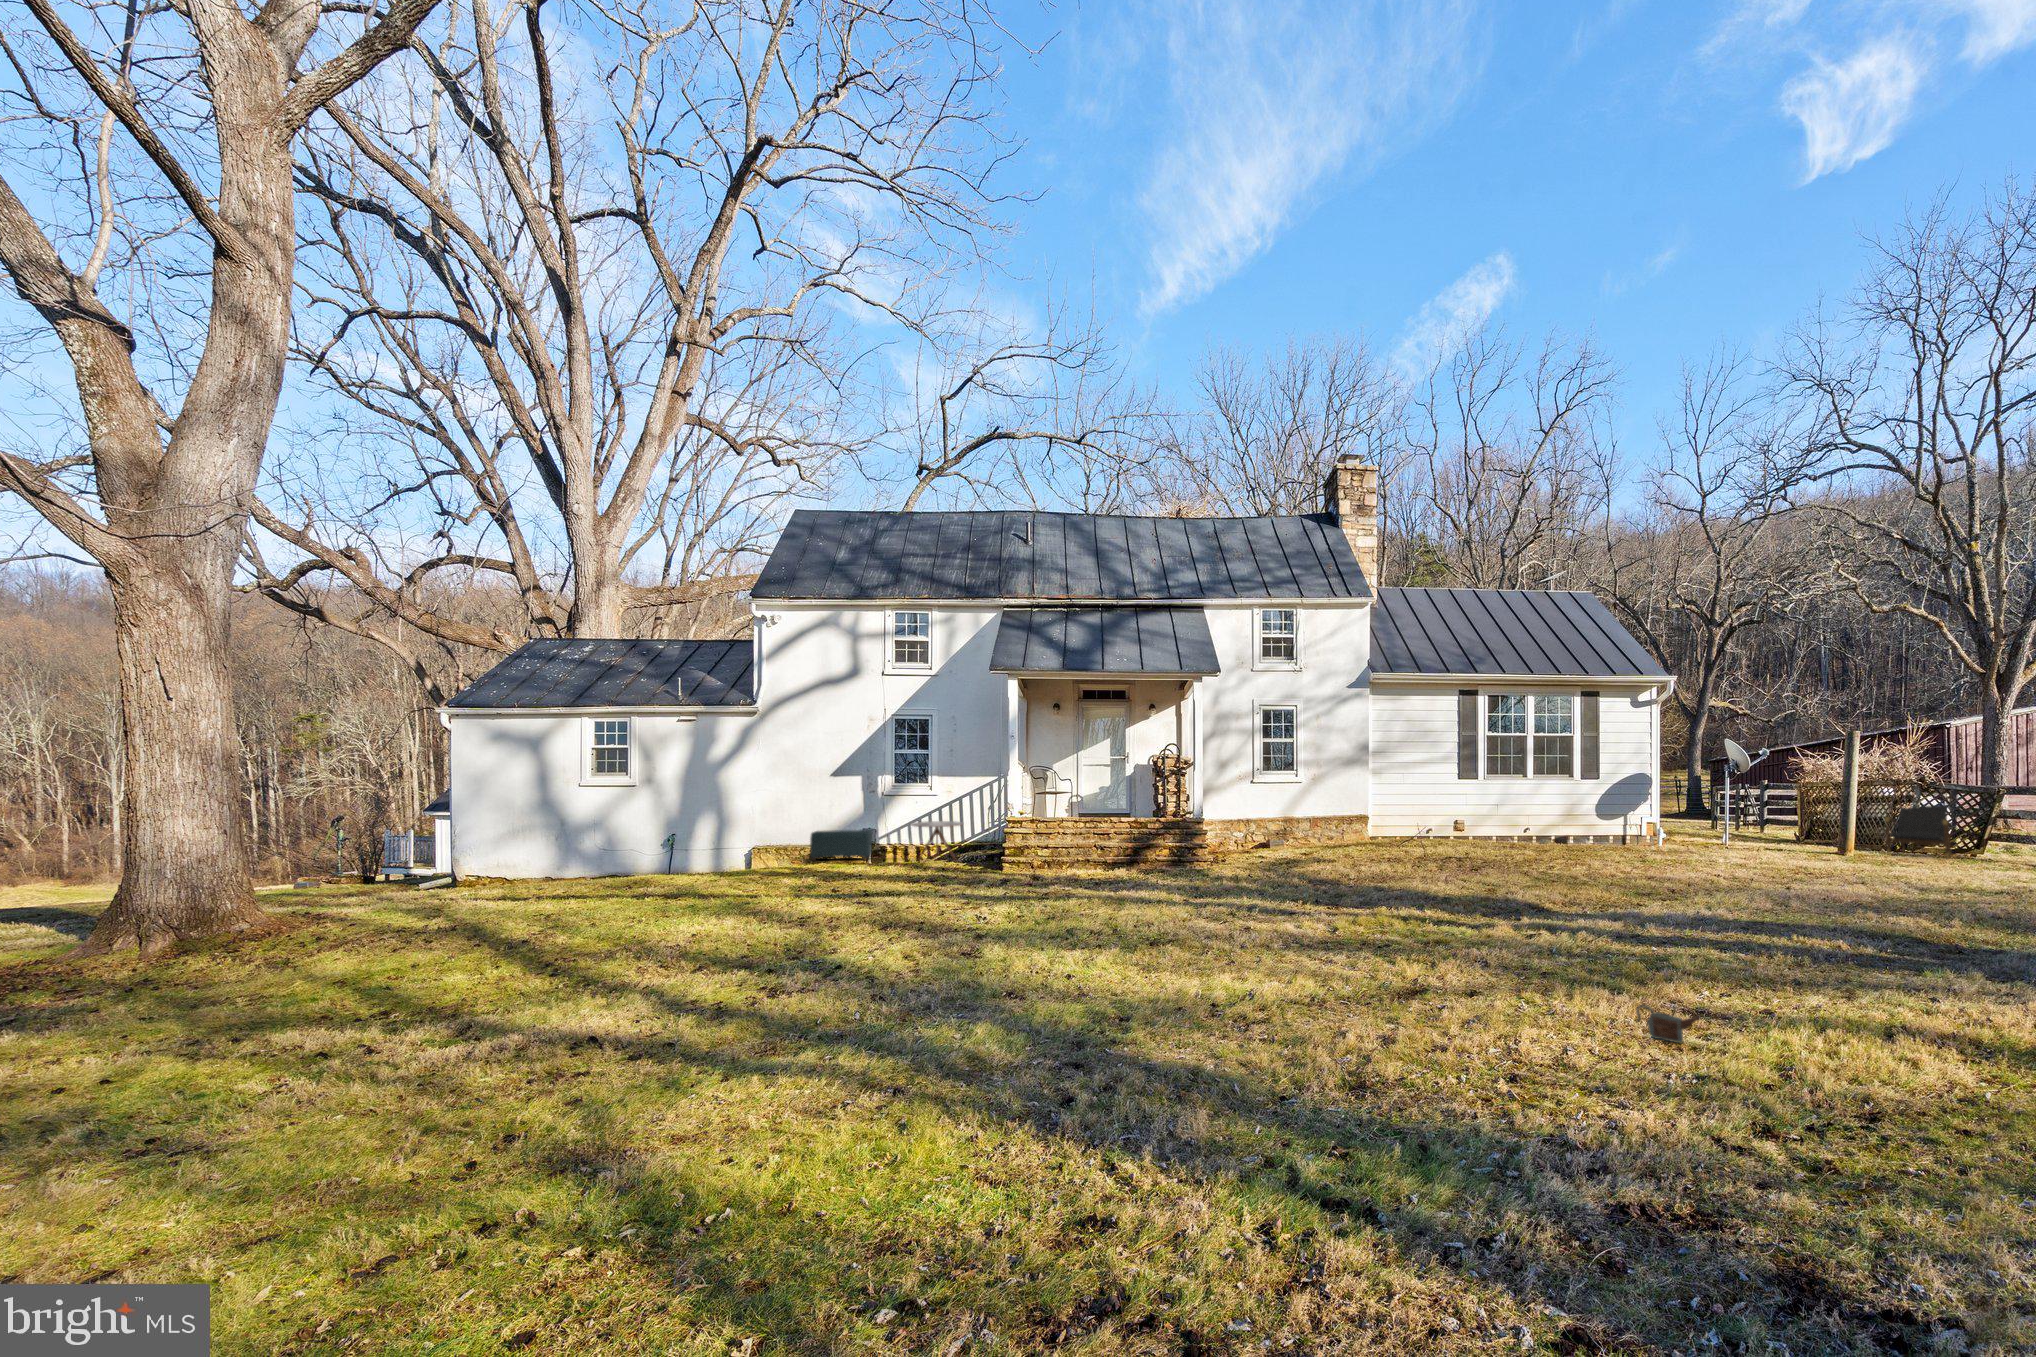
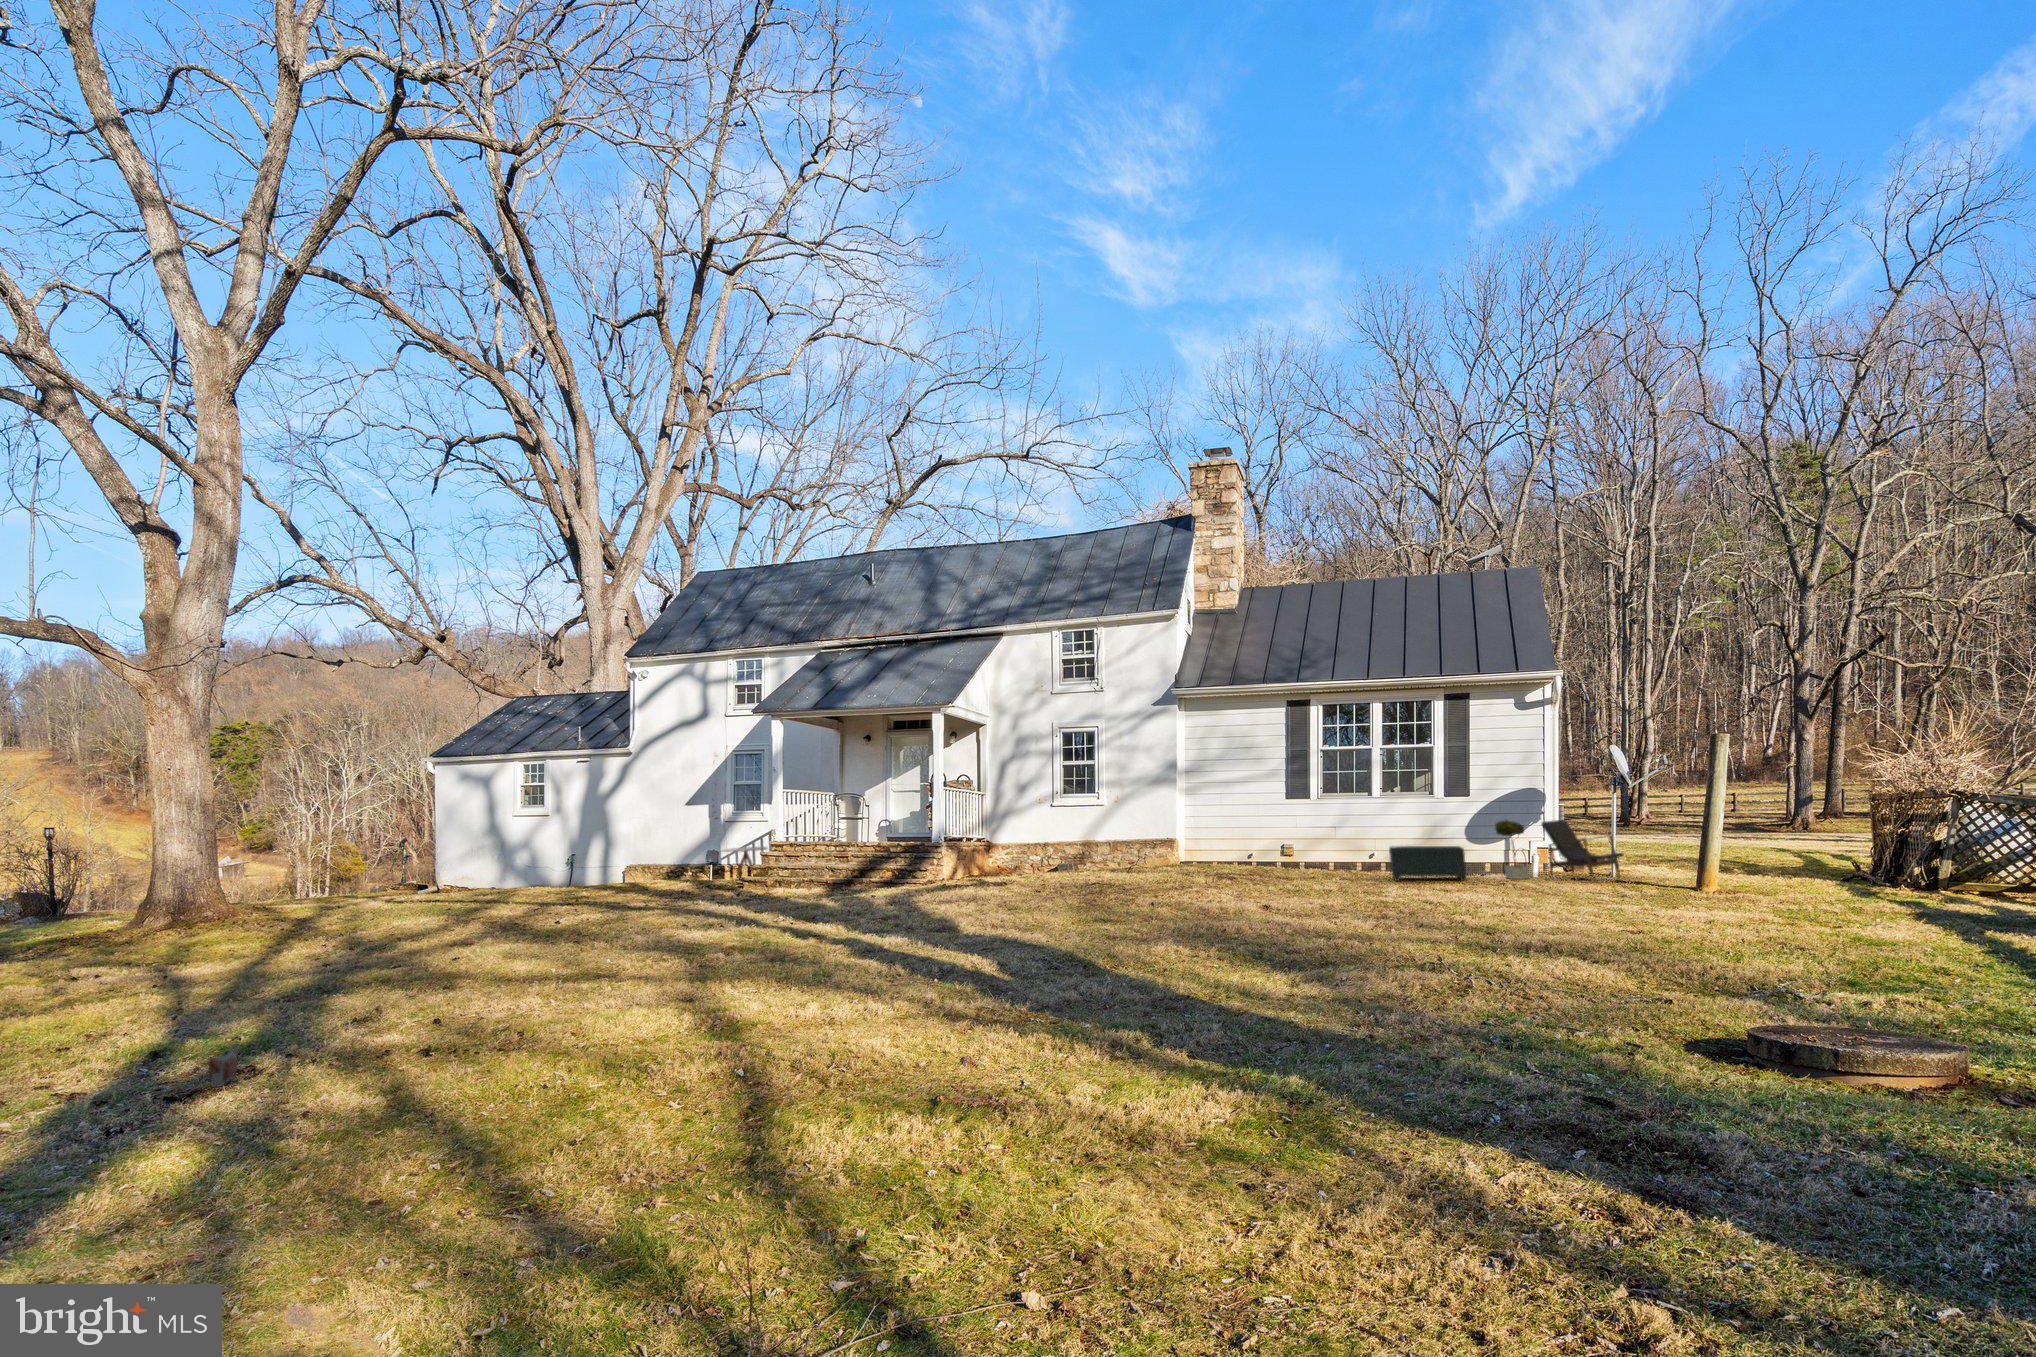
potted tree: none [1622,798,1649,845] -> present [1495,820,1530,879]
lounge chair: present [1885,805,1951,859] -> present [1542,820,1623,881]
bench: present [810,830,872,861] -> present [1389,846,1467,881]
watering can: present [1636,1005,1700,1043] -> present [208,1043,238,1087]

